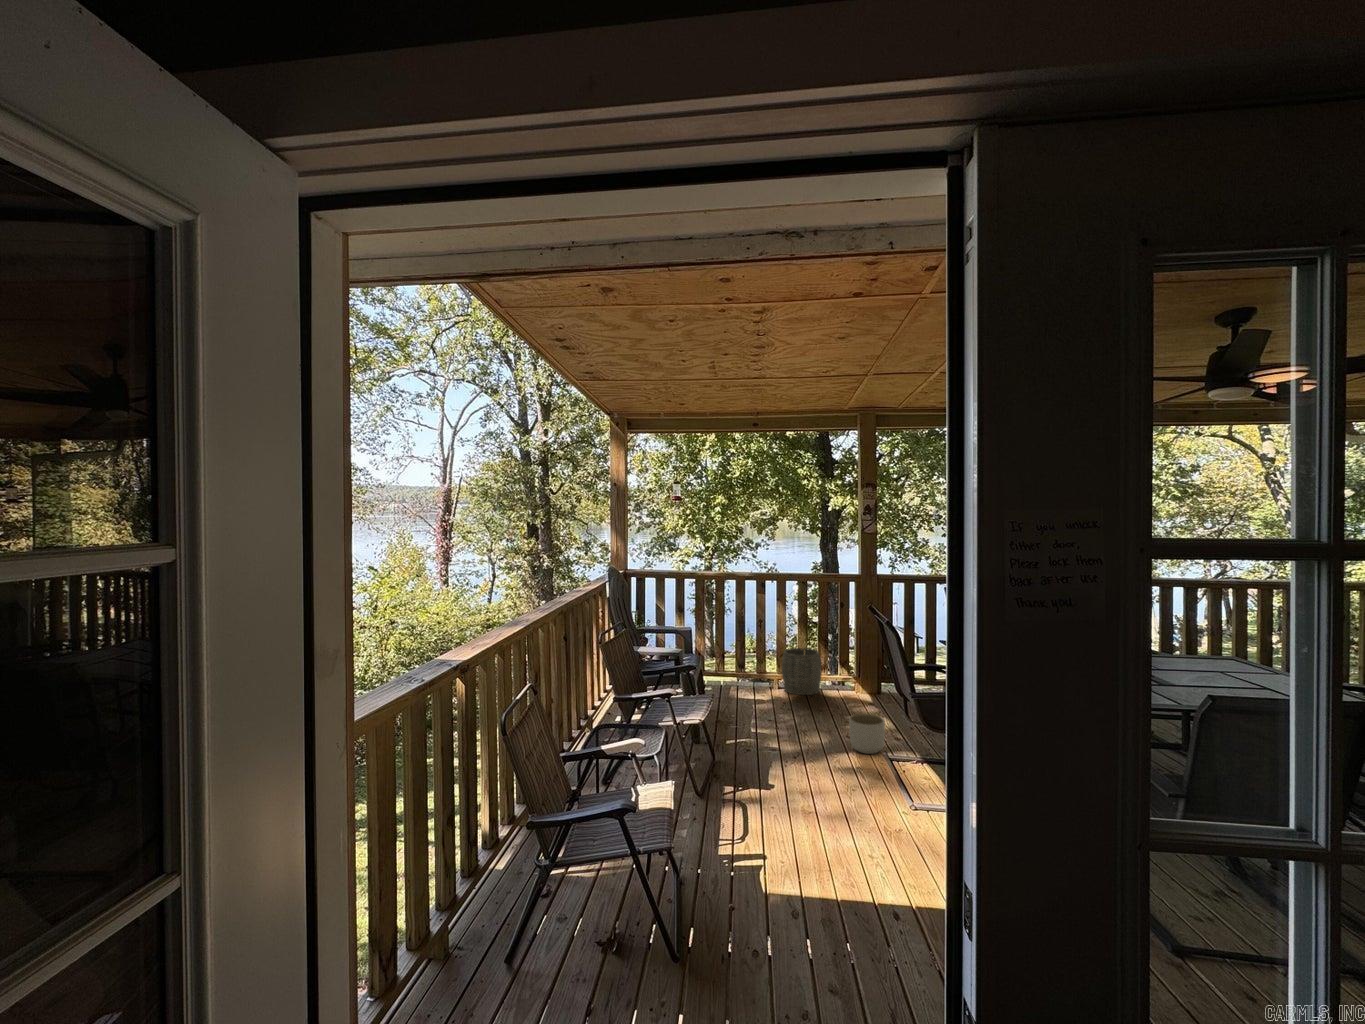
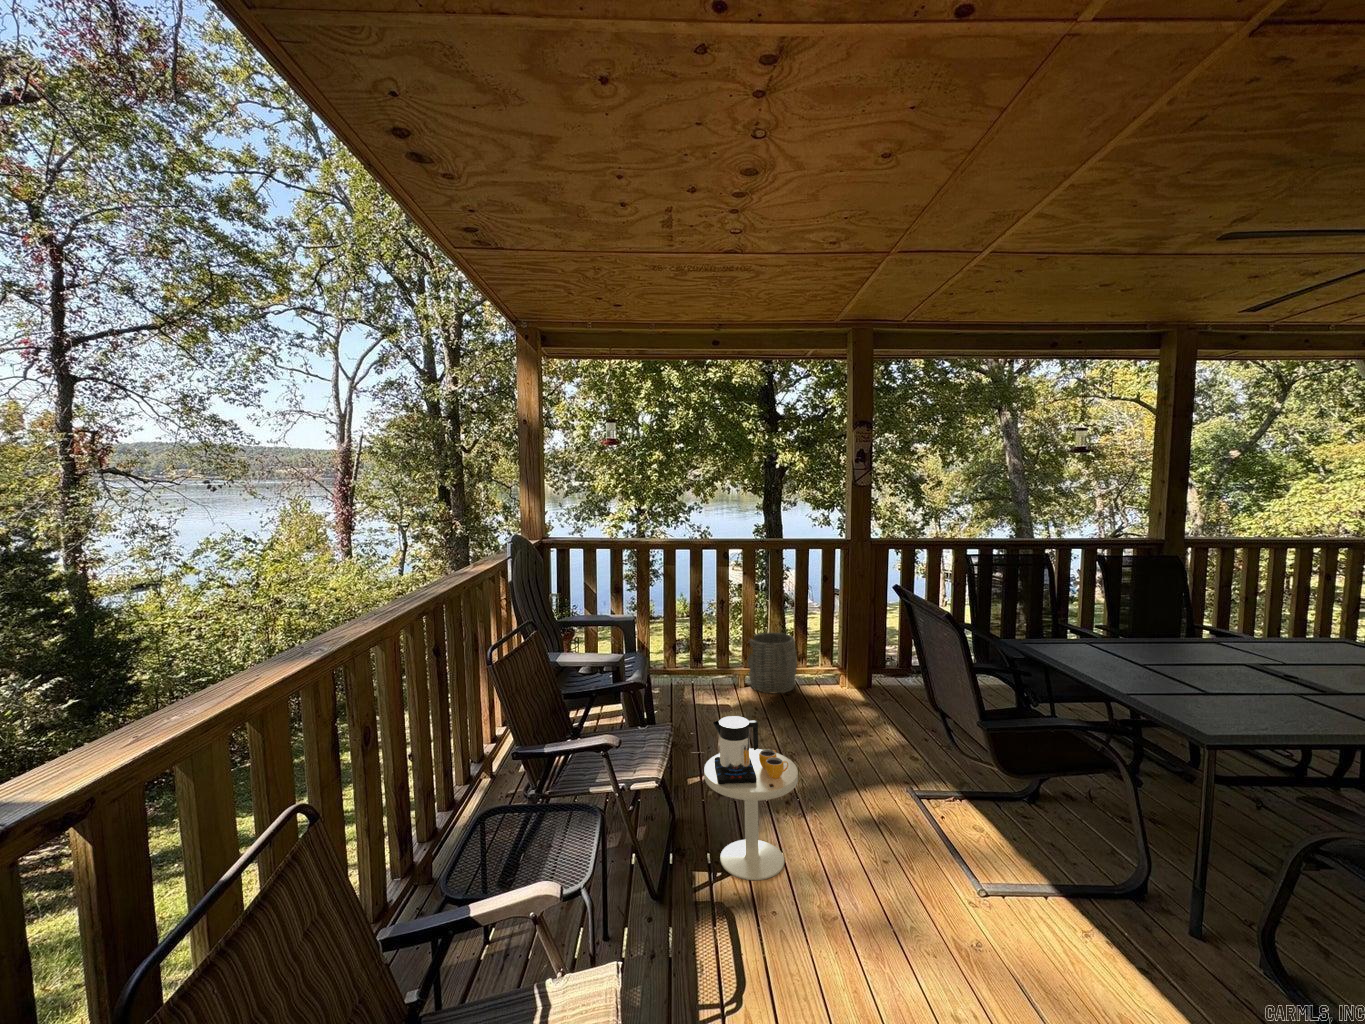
side table: none [734,685,794,789] -> present [704,716,798,880]
planter: present [849,714,885,754] -> none [858,734,909,793]

